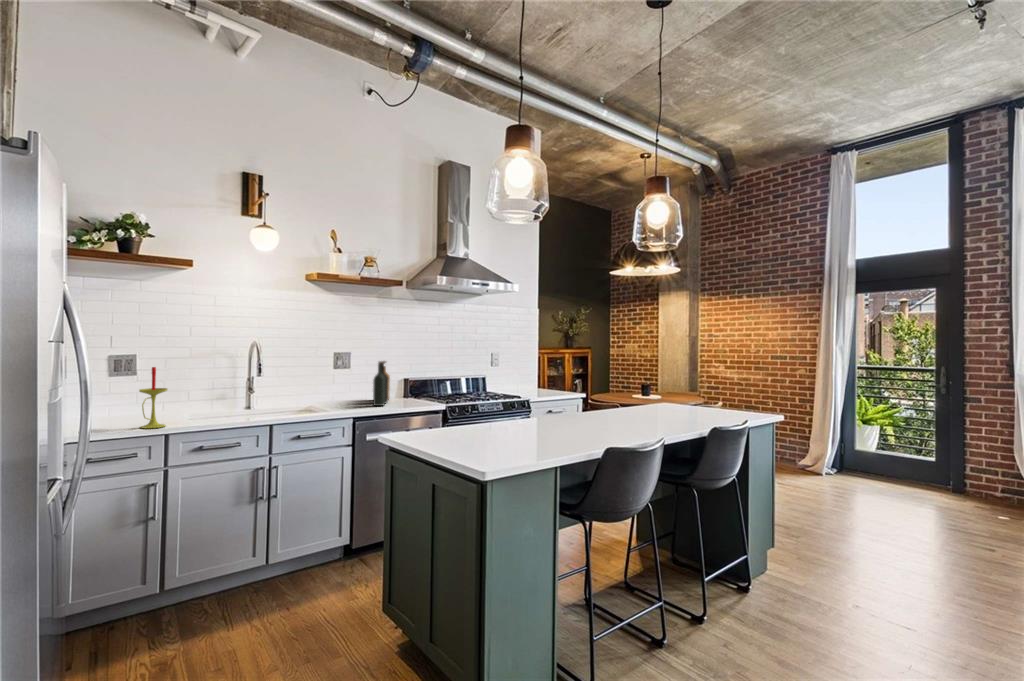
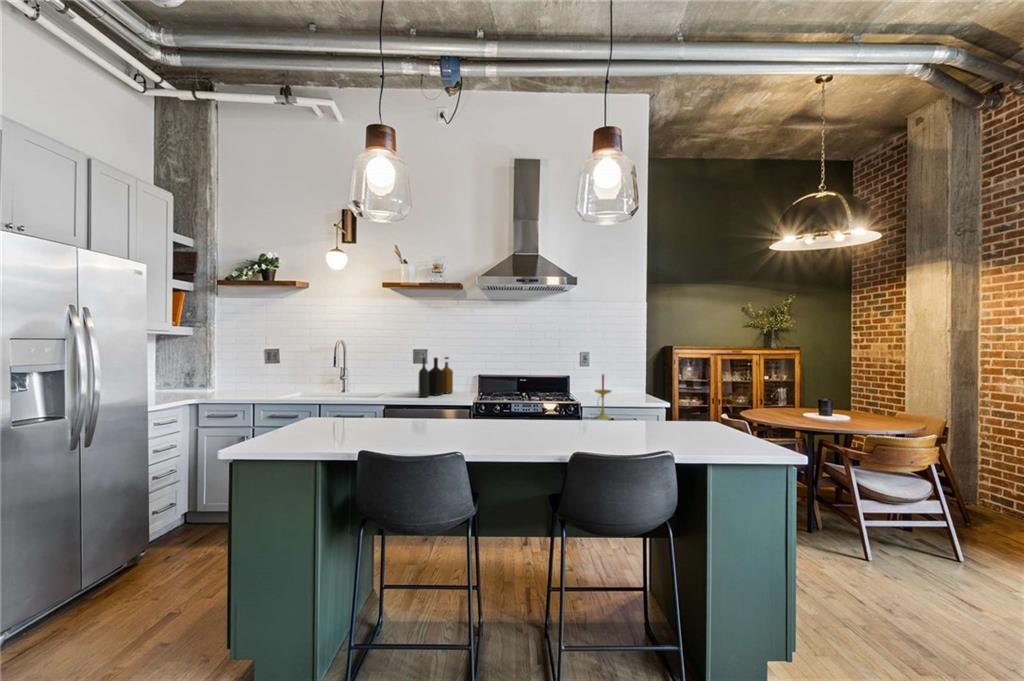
candle: present [139,367,168,429] -> present [595,374,611,419]

